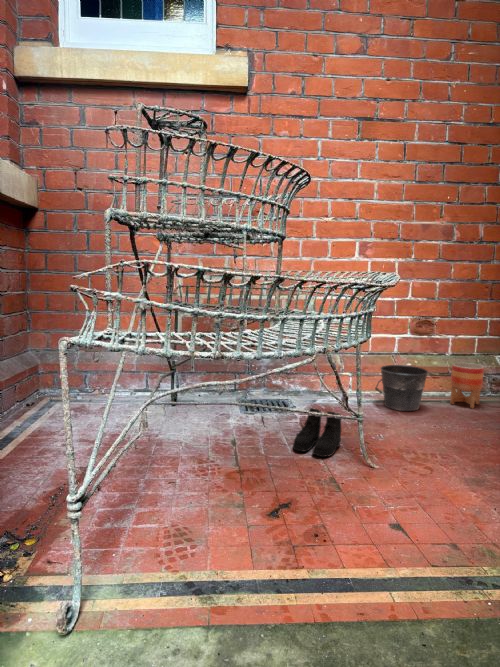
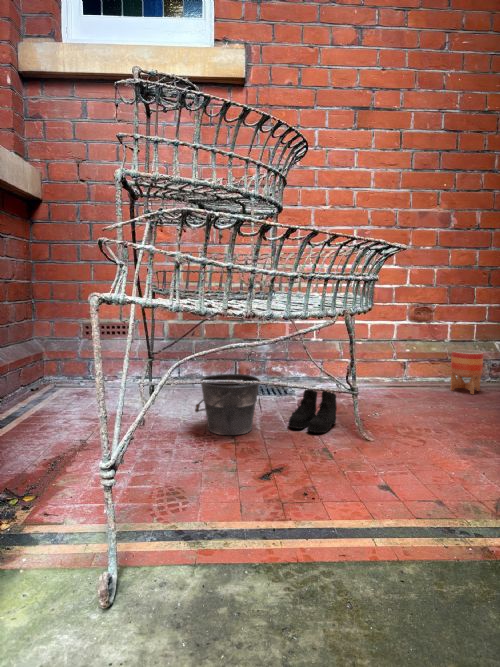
bucket: present [375,365,428,411] -> present [195,374,260,435]

